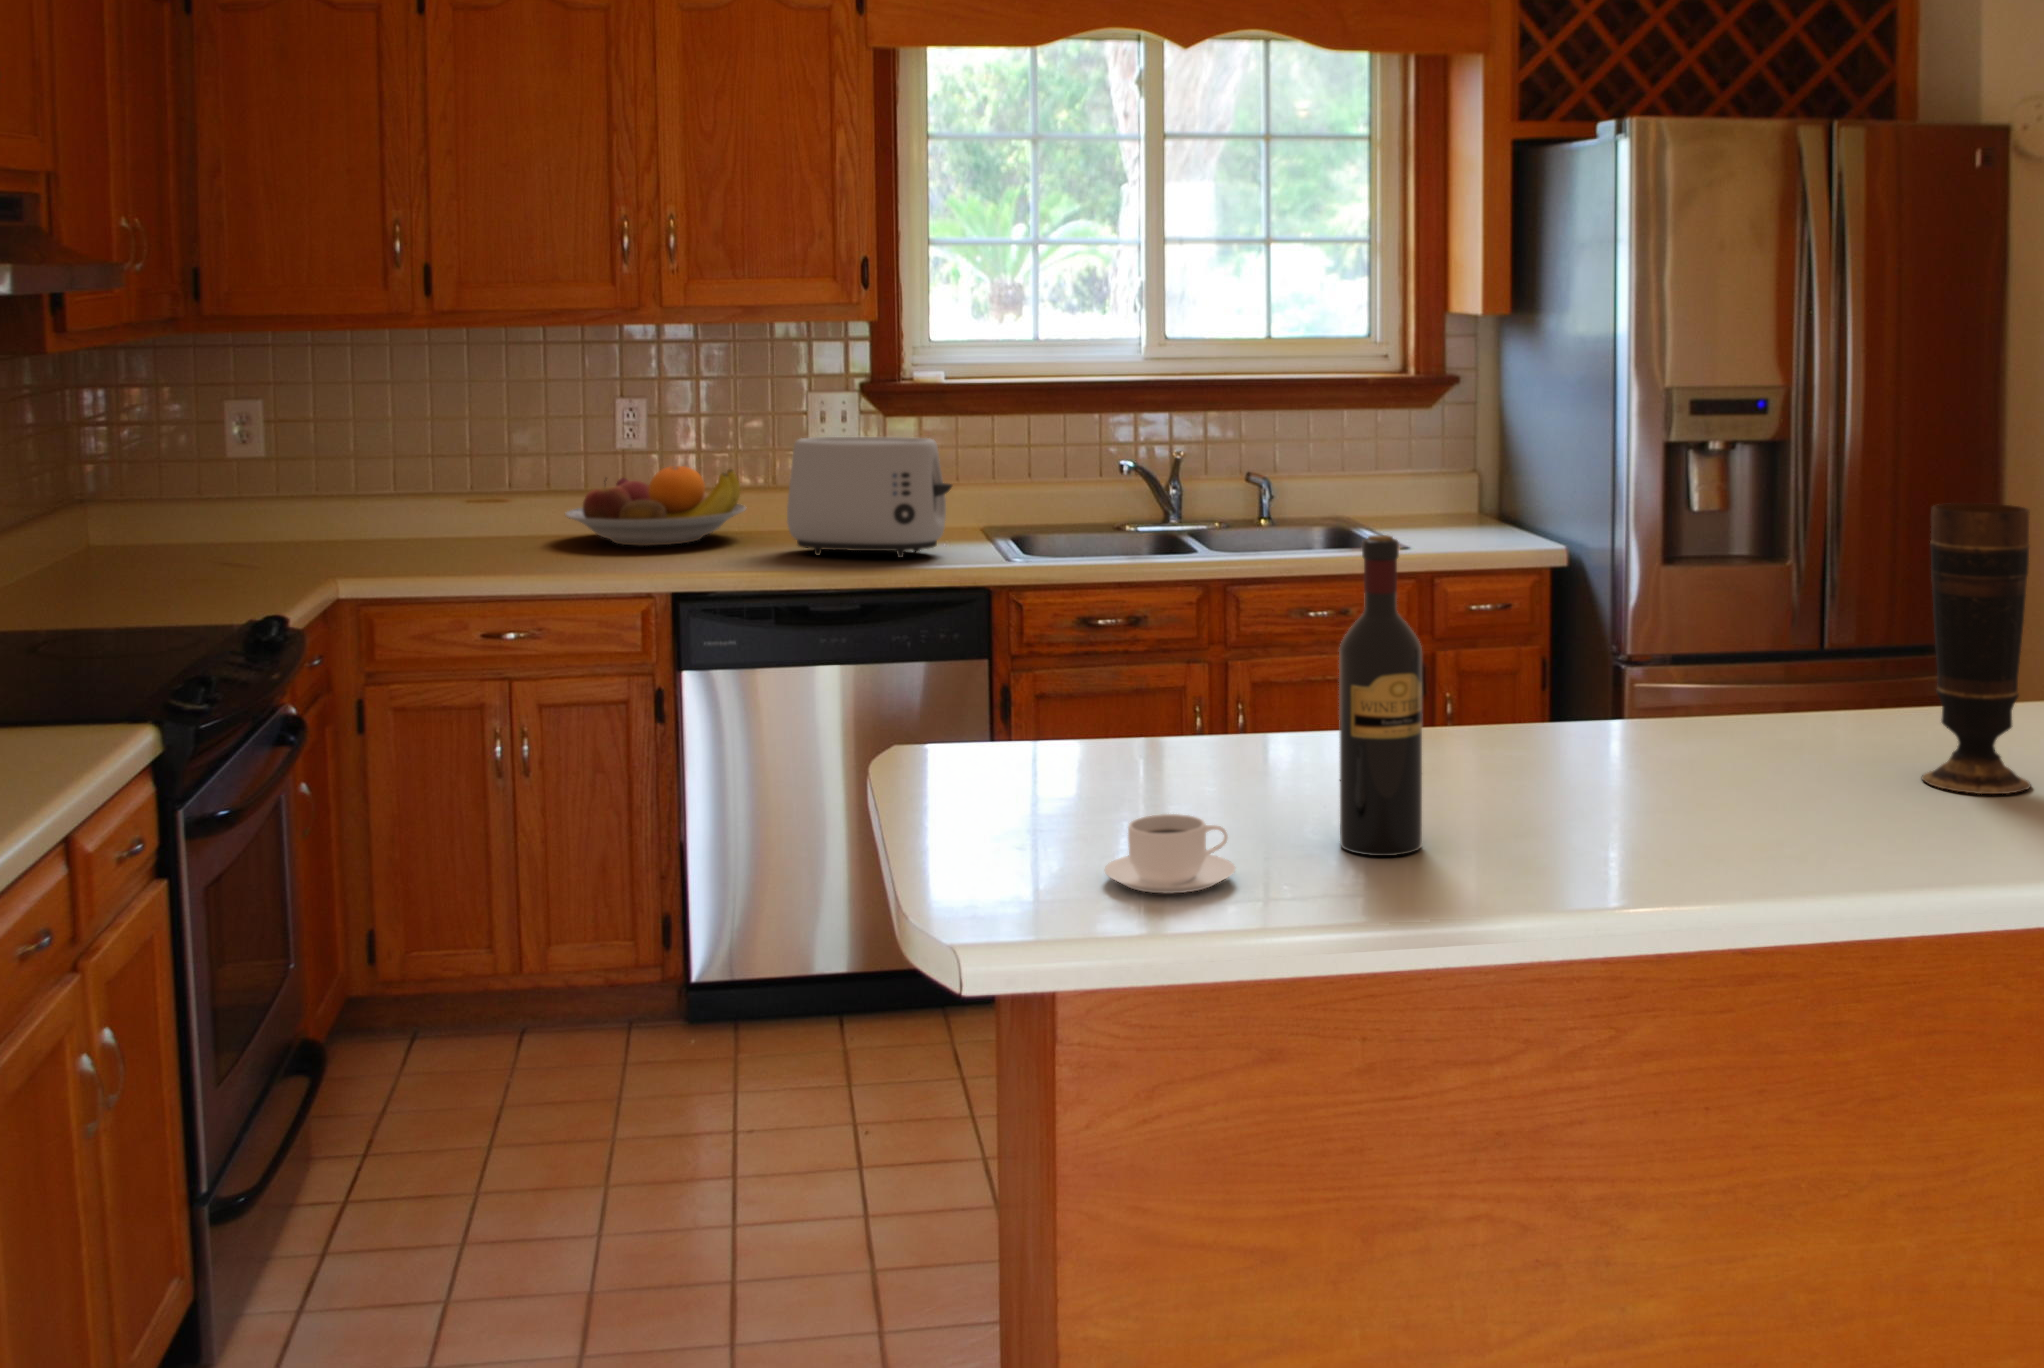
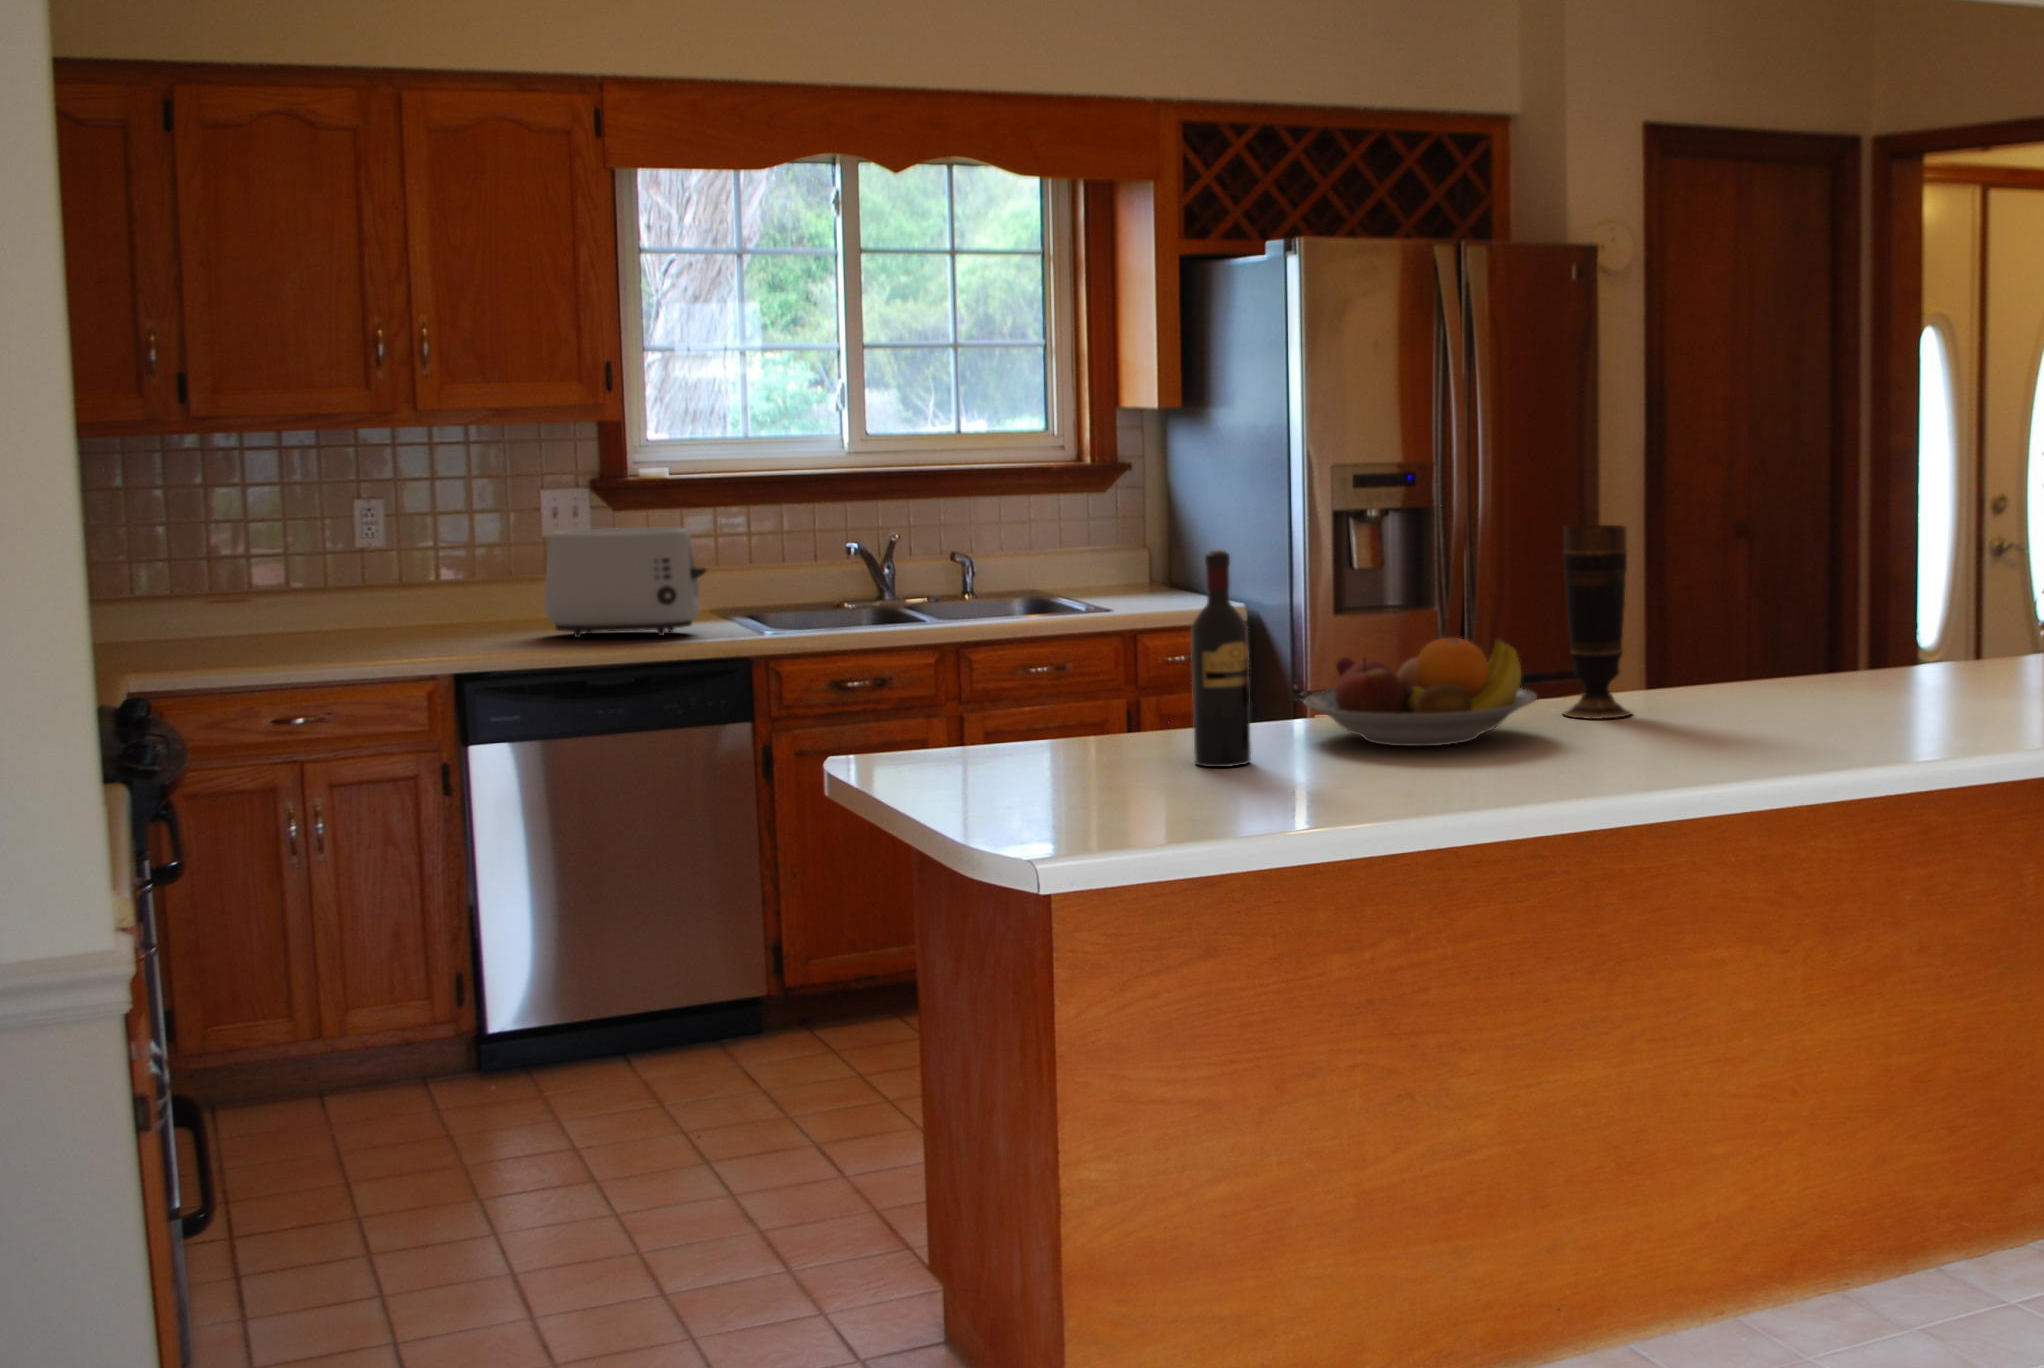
fruit bowl: present [565,466,746,546] -> present [1304,638,1537,746]
coffee cup: present [1105,814,1235,893] -> none [1049,743,1139,790]

